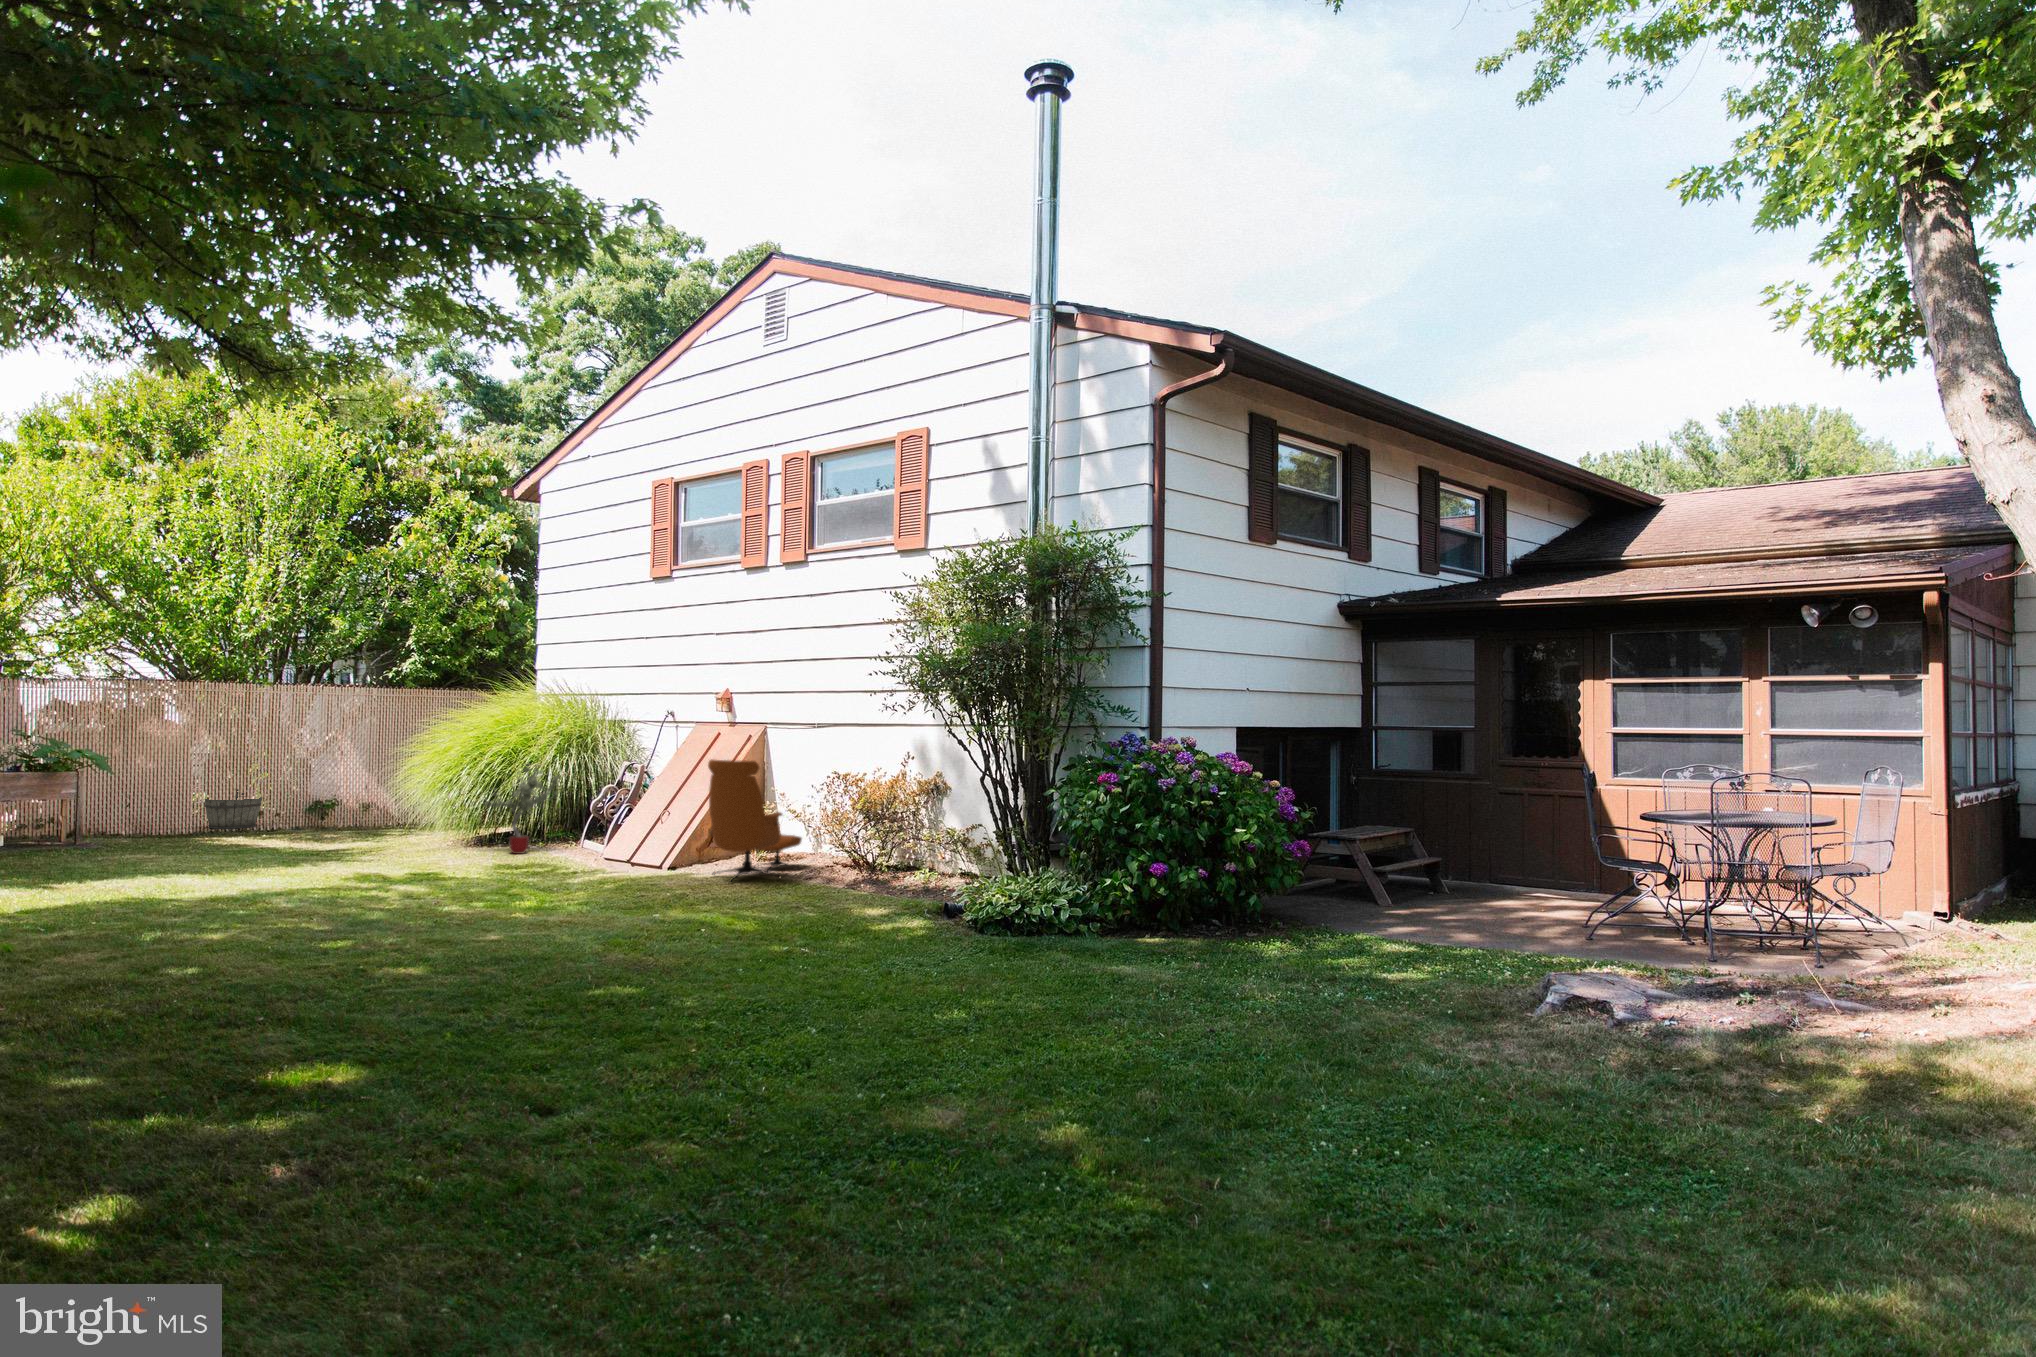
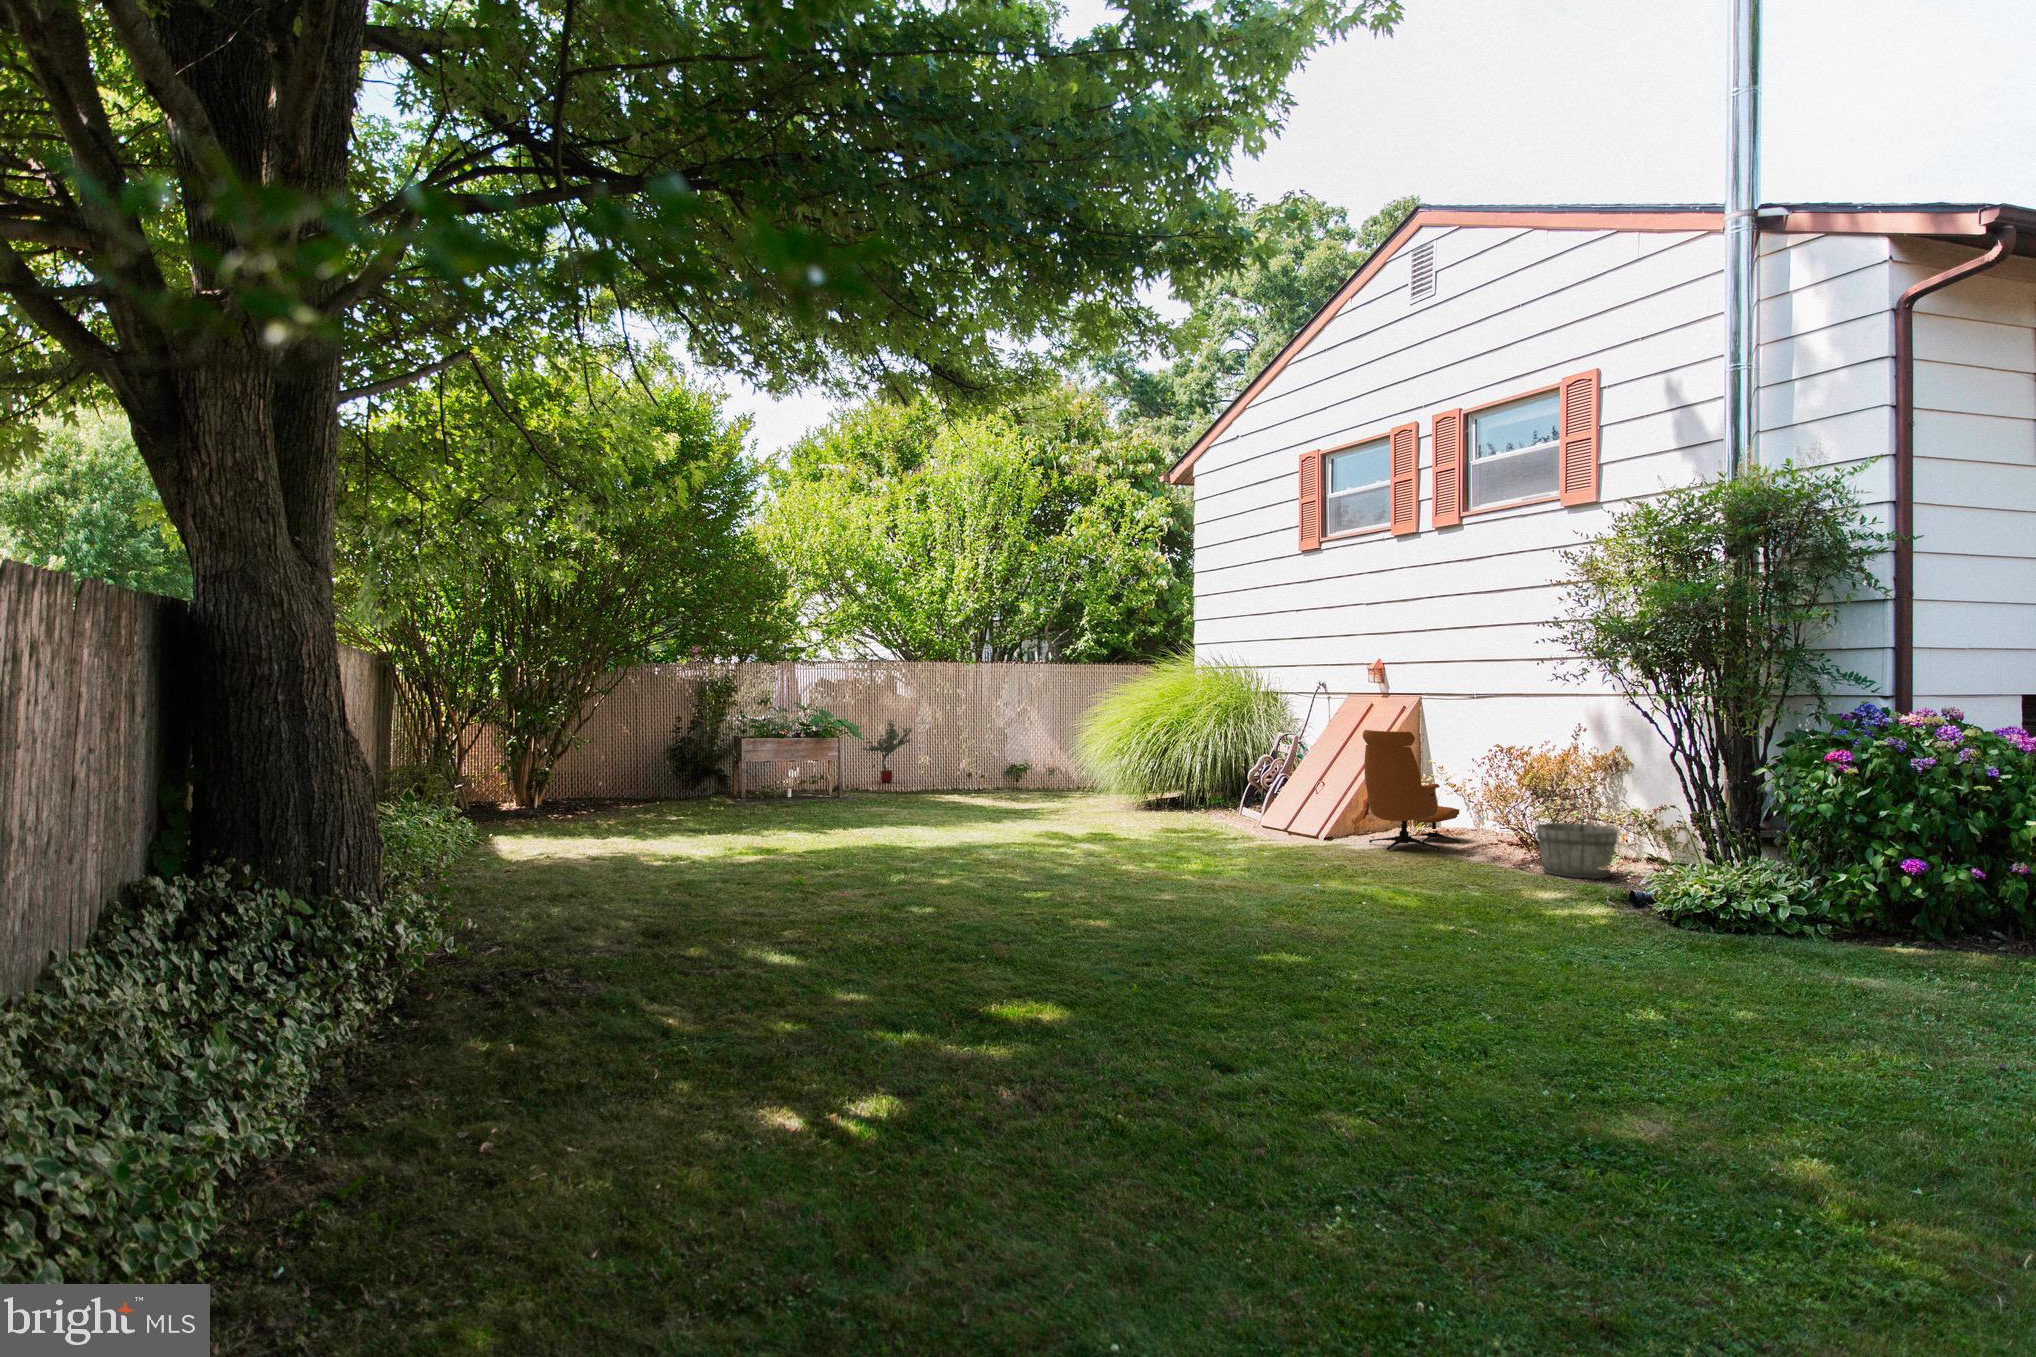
potted tree: present [485,764,558,854] -> present [862,720,911,783]
wooden bucket: present [205,789,262,829] -> present [1536,815,1618,878]

